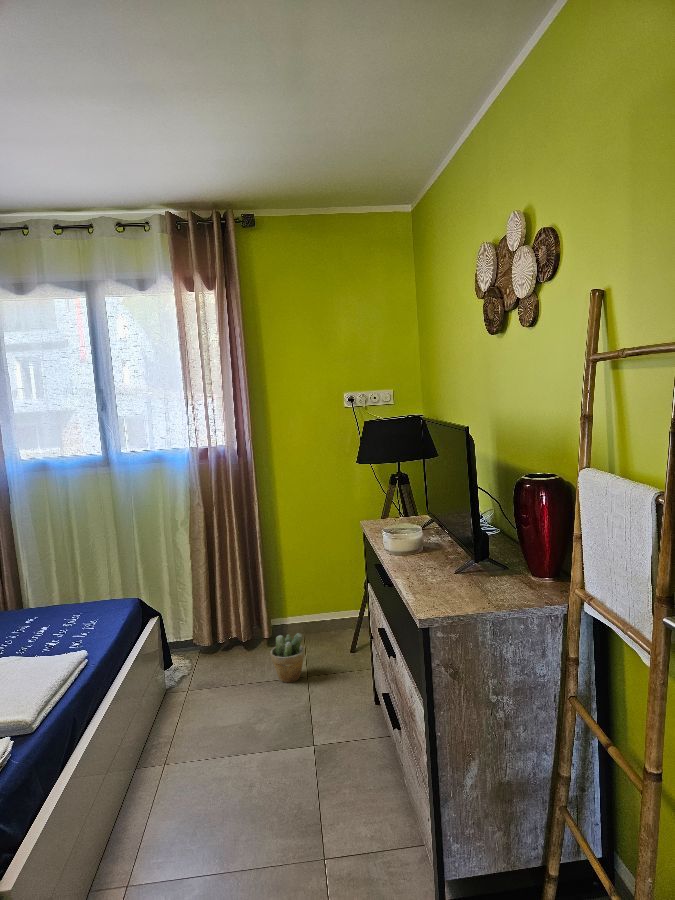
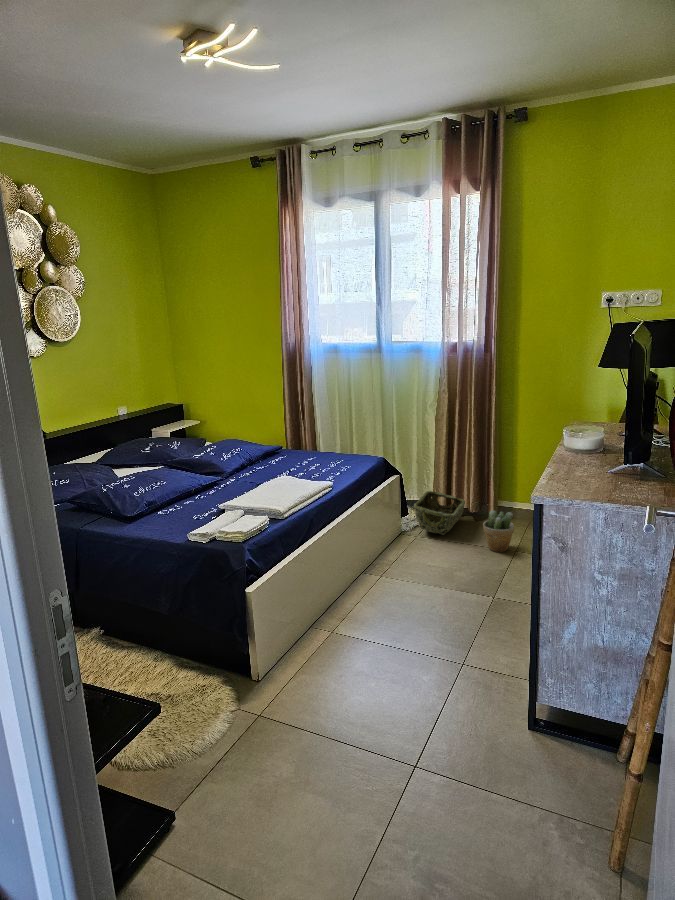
woven basket: none [183,626,237,678] -> present [414,491,465,535]

